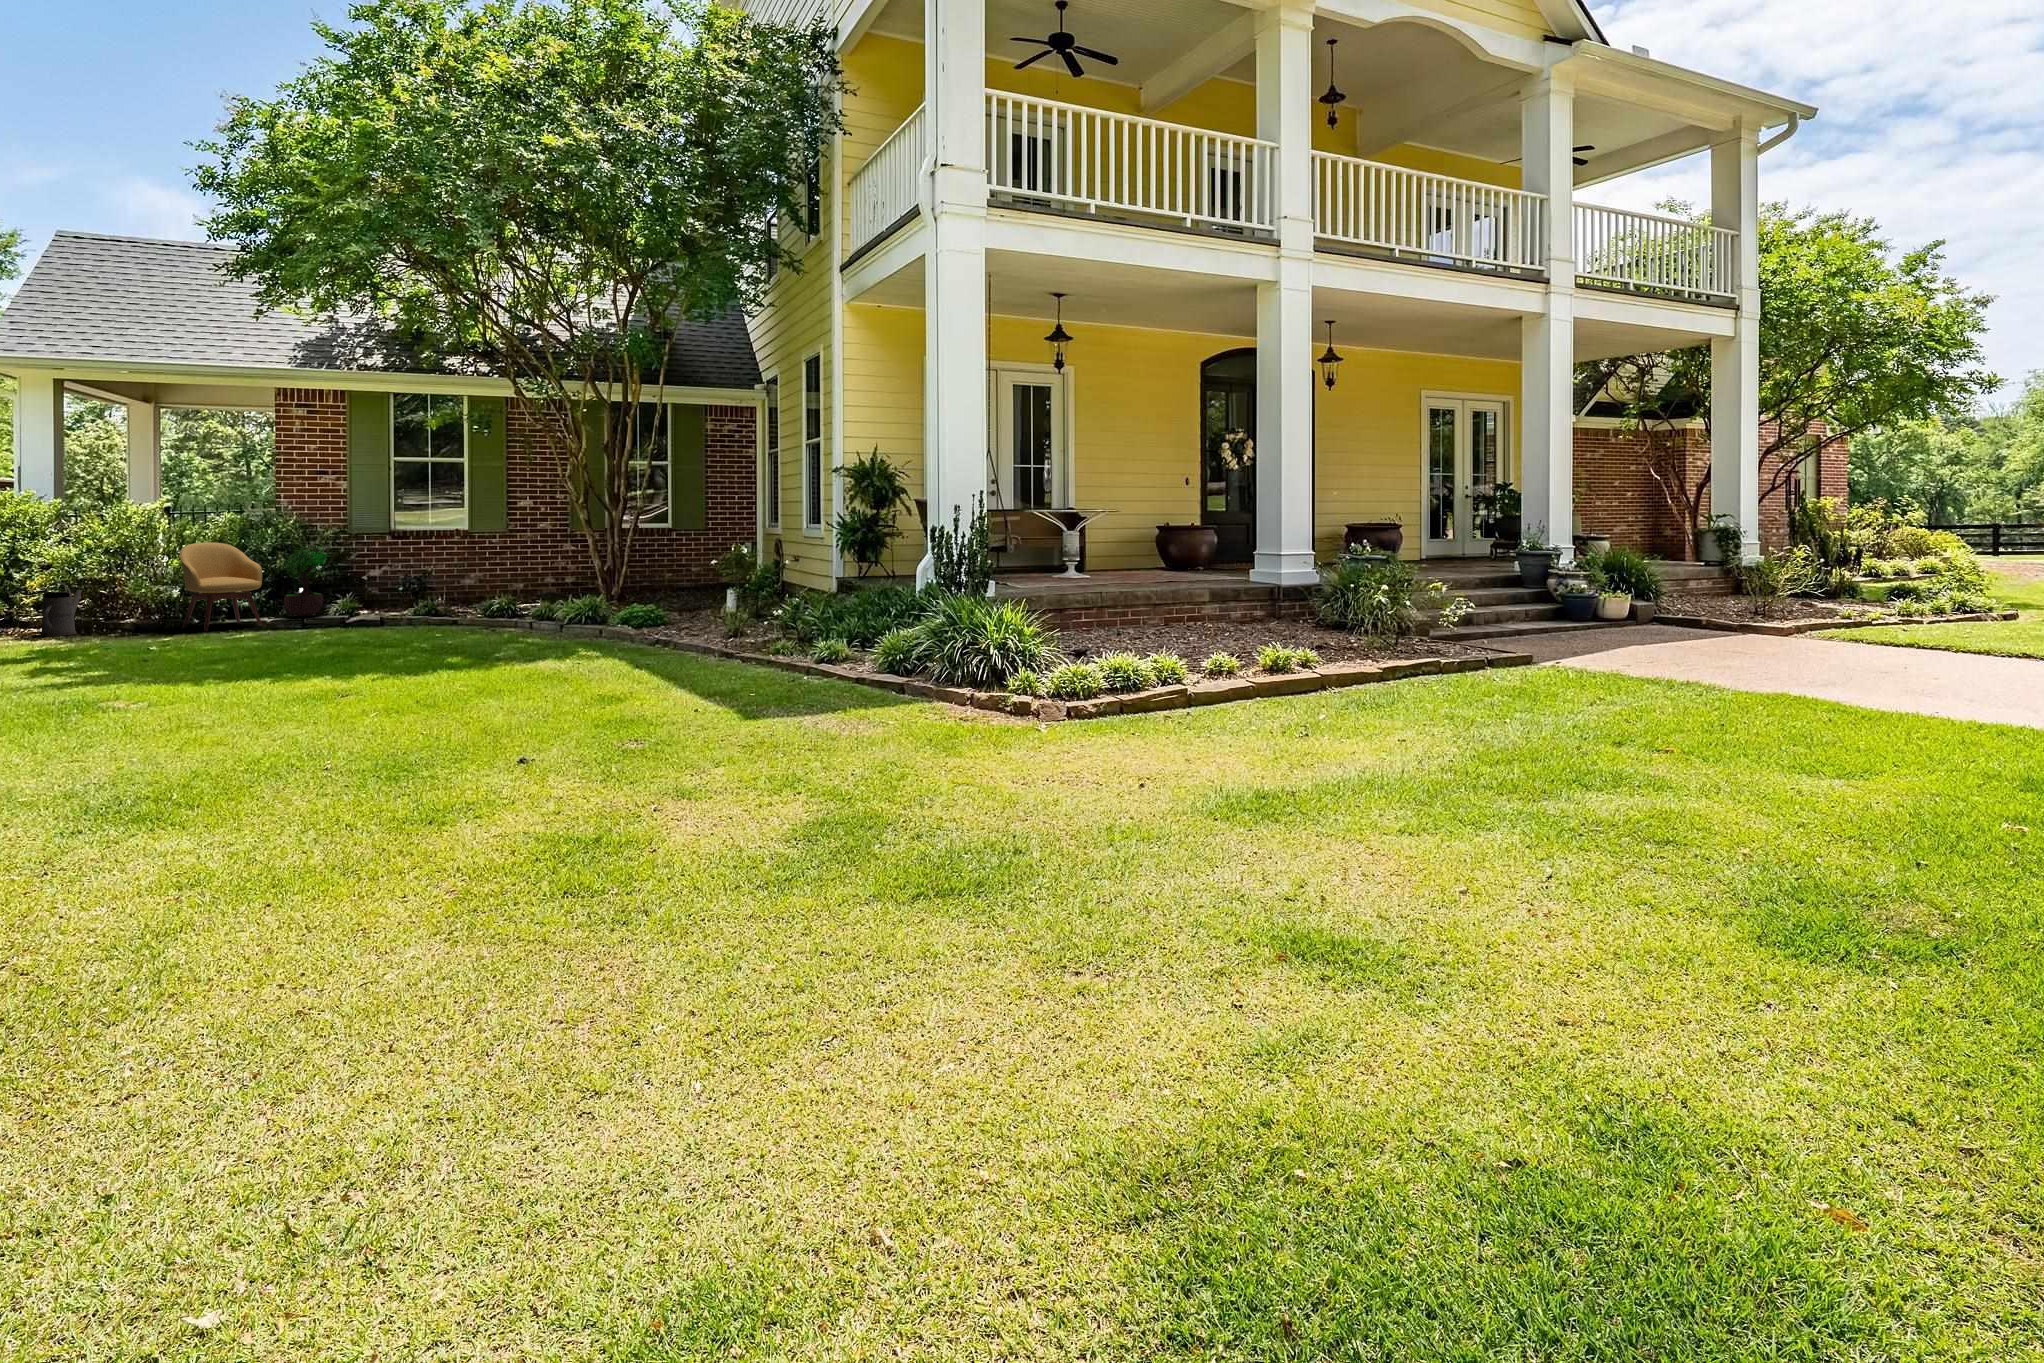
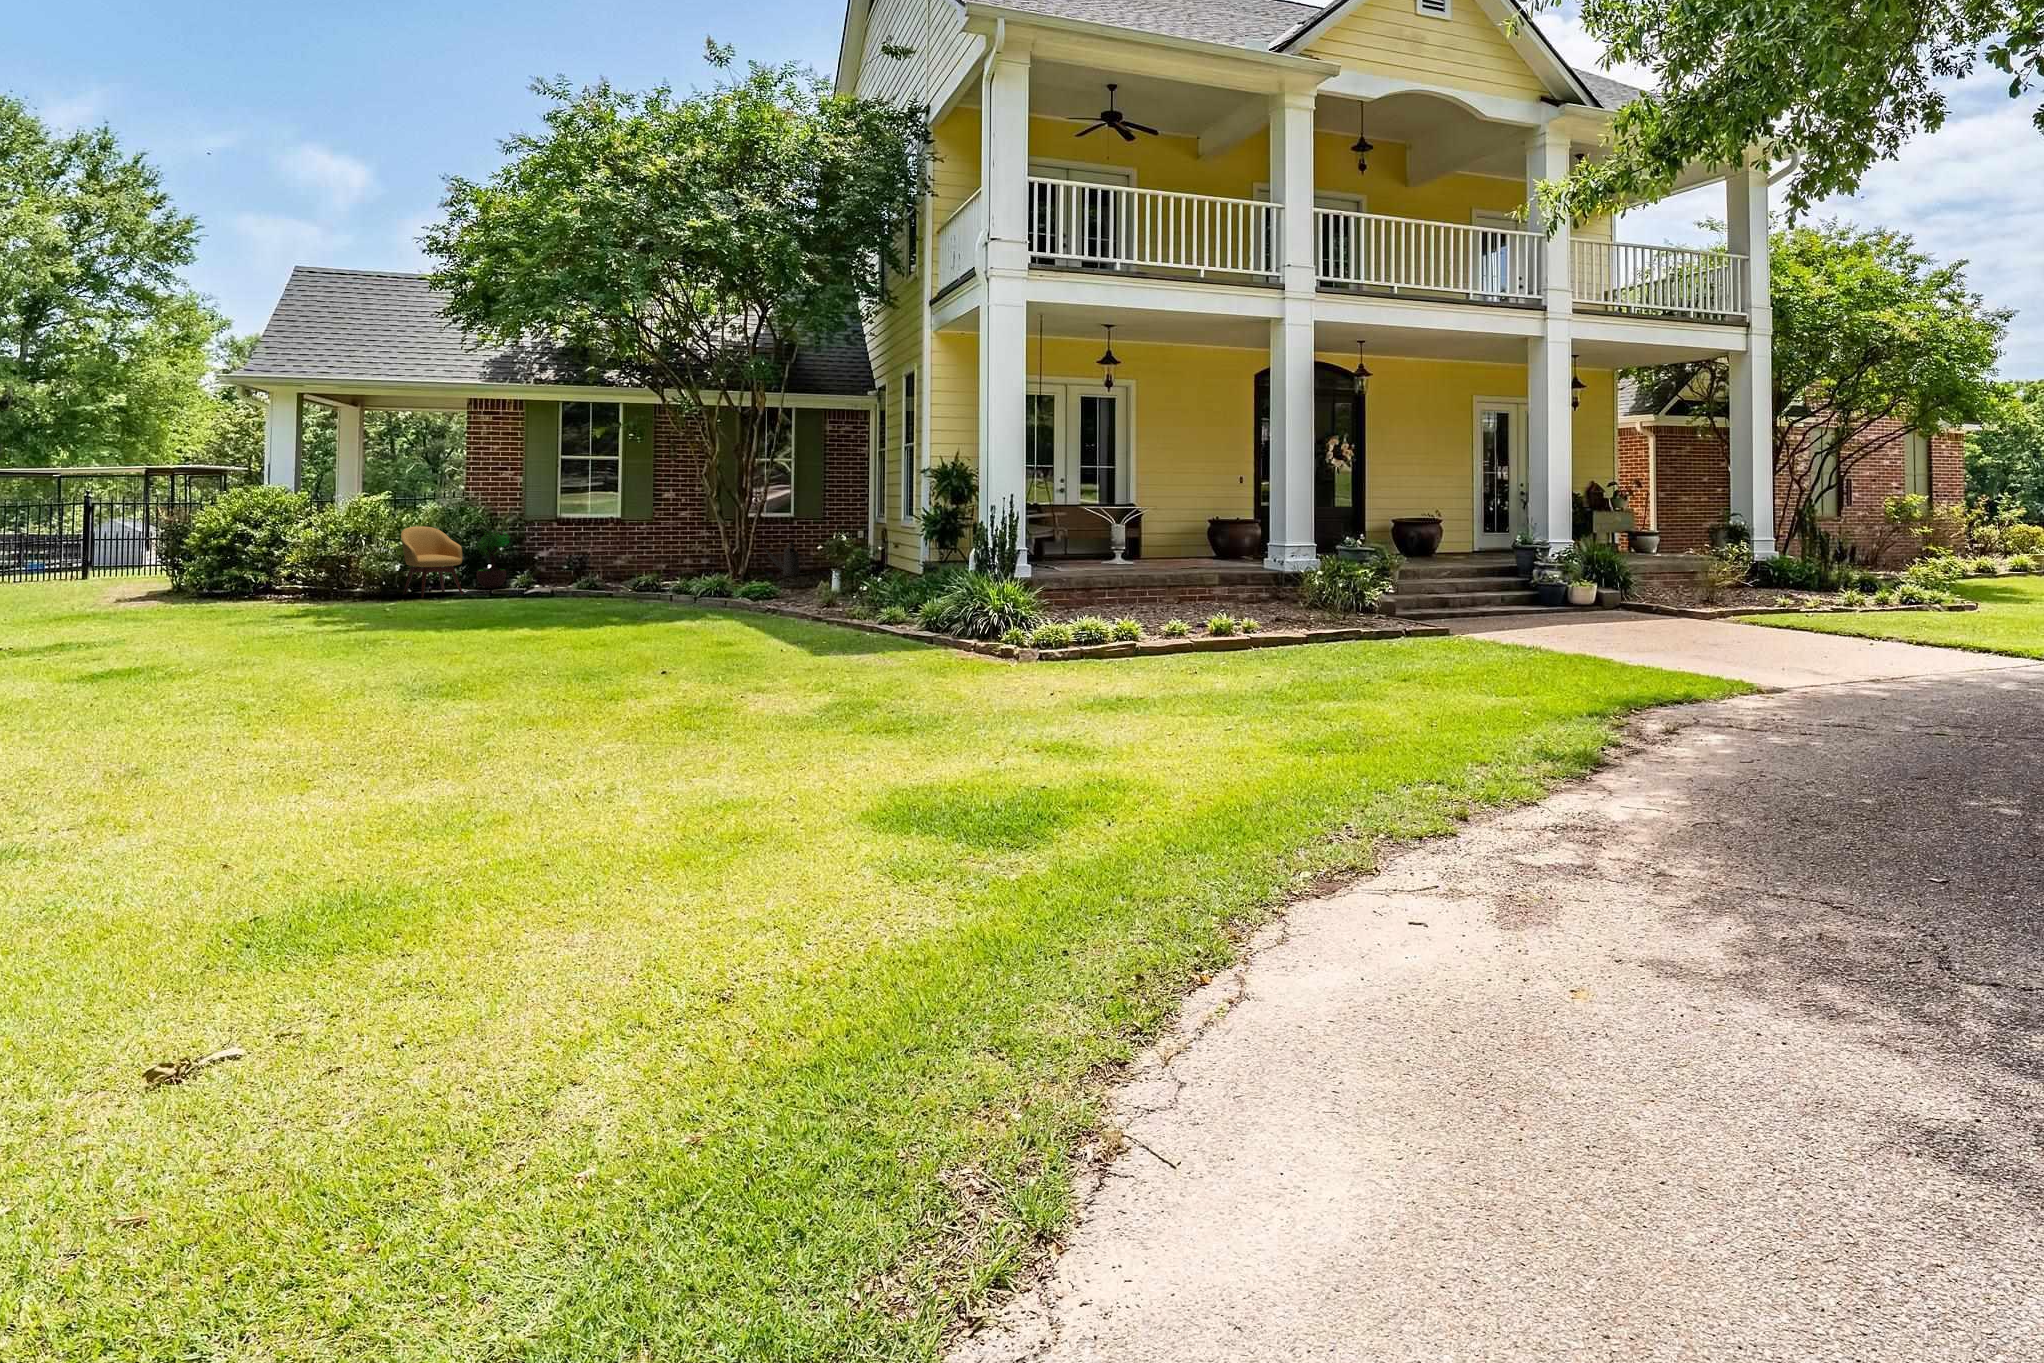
watering can: present [40,582,82,636] -> present [764,542,805,576]

